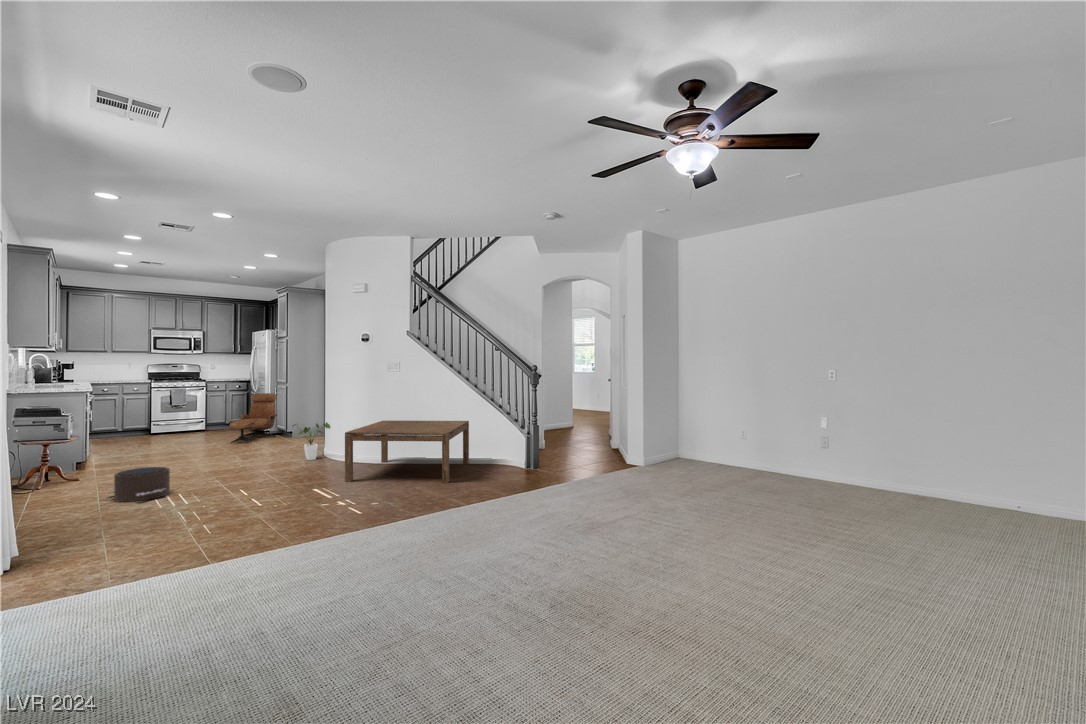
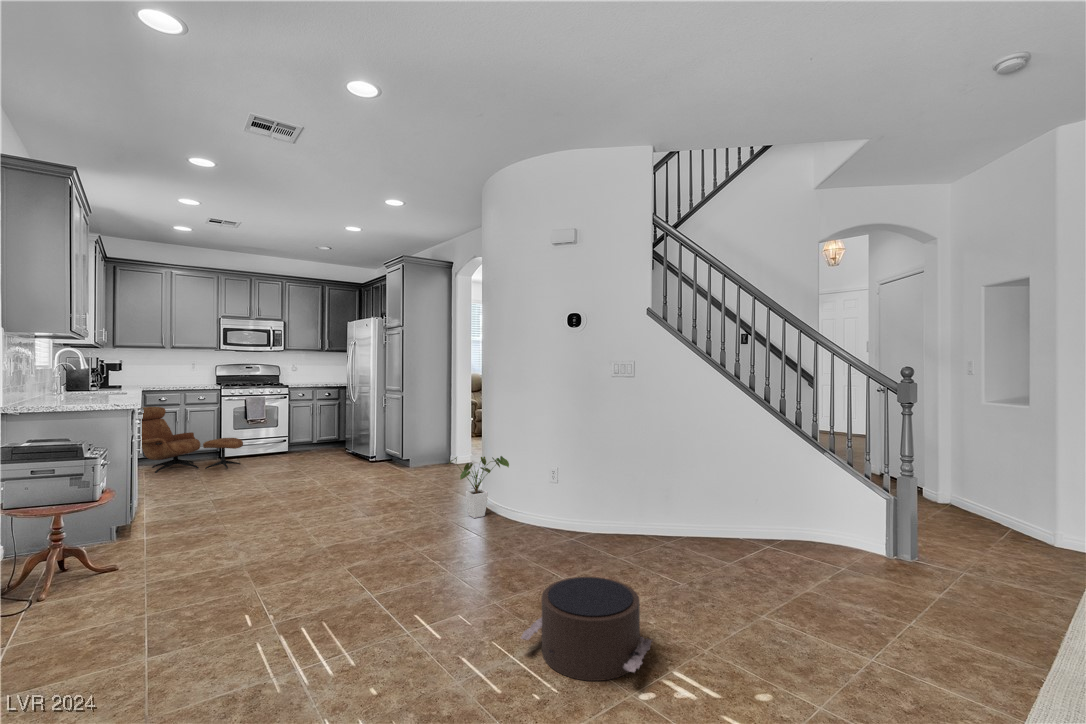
lounge chair: present [229,393,277,443] -> present [140,407,243,473]
coffee table: present [345,420,469,483] -> none [596,455,808,595]
pouf: present [109,467,170,502] -> present [521,577,652,681]

